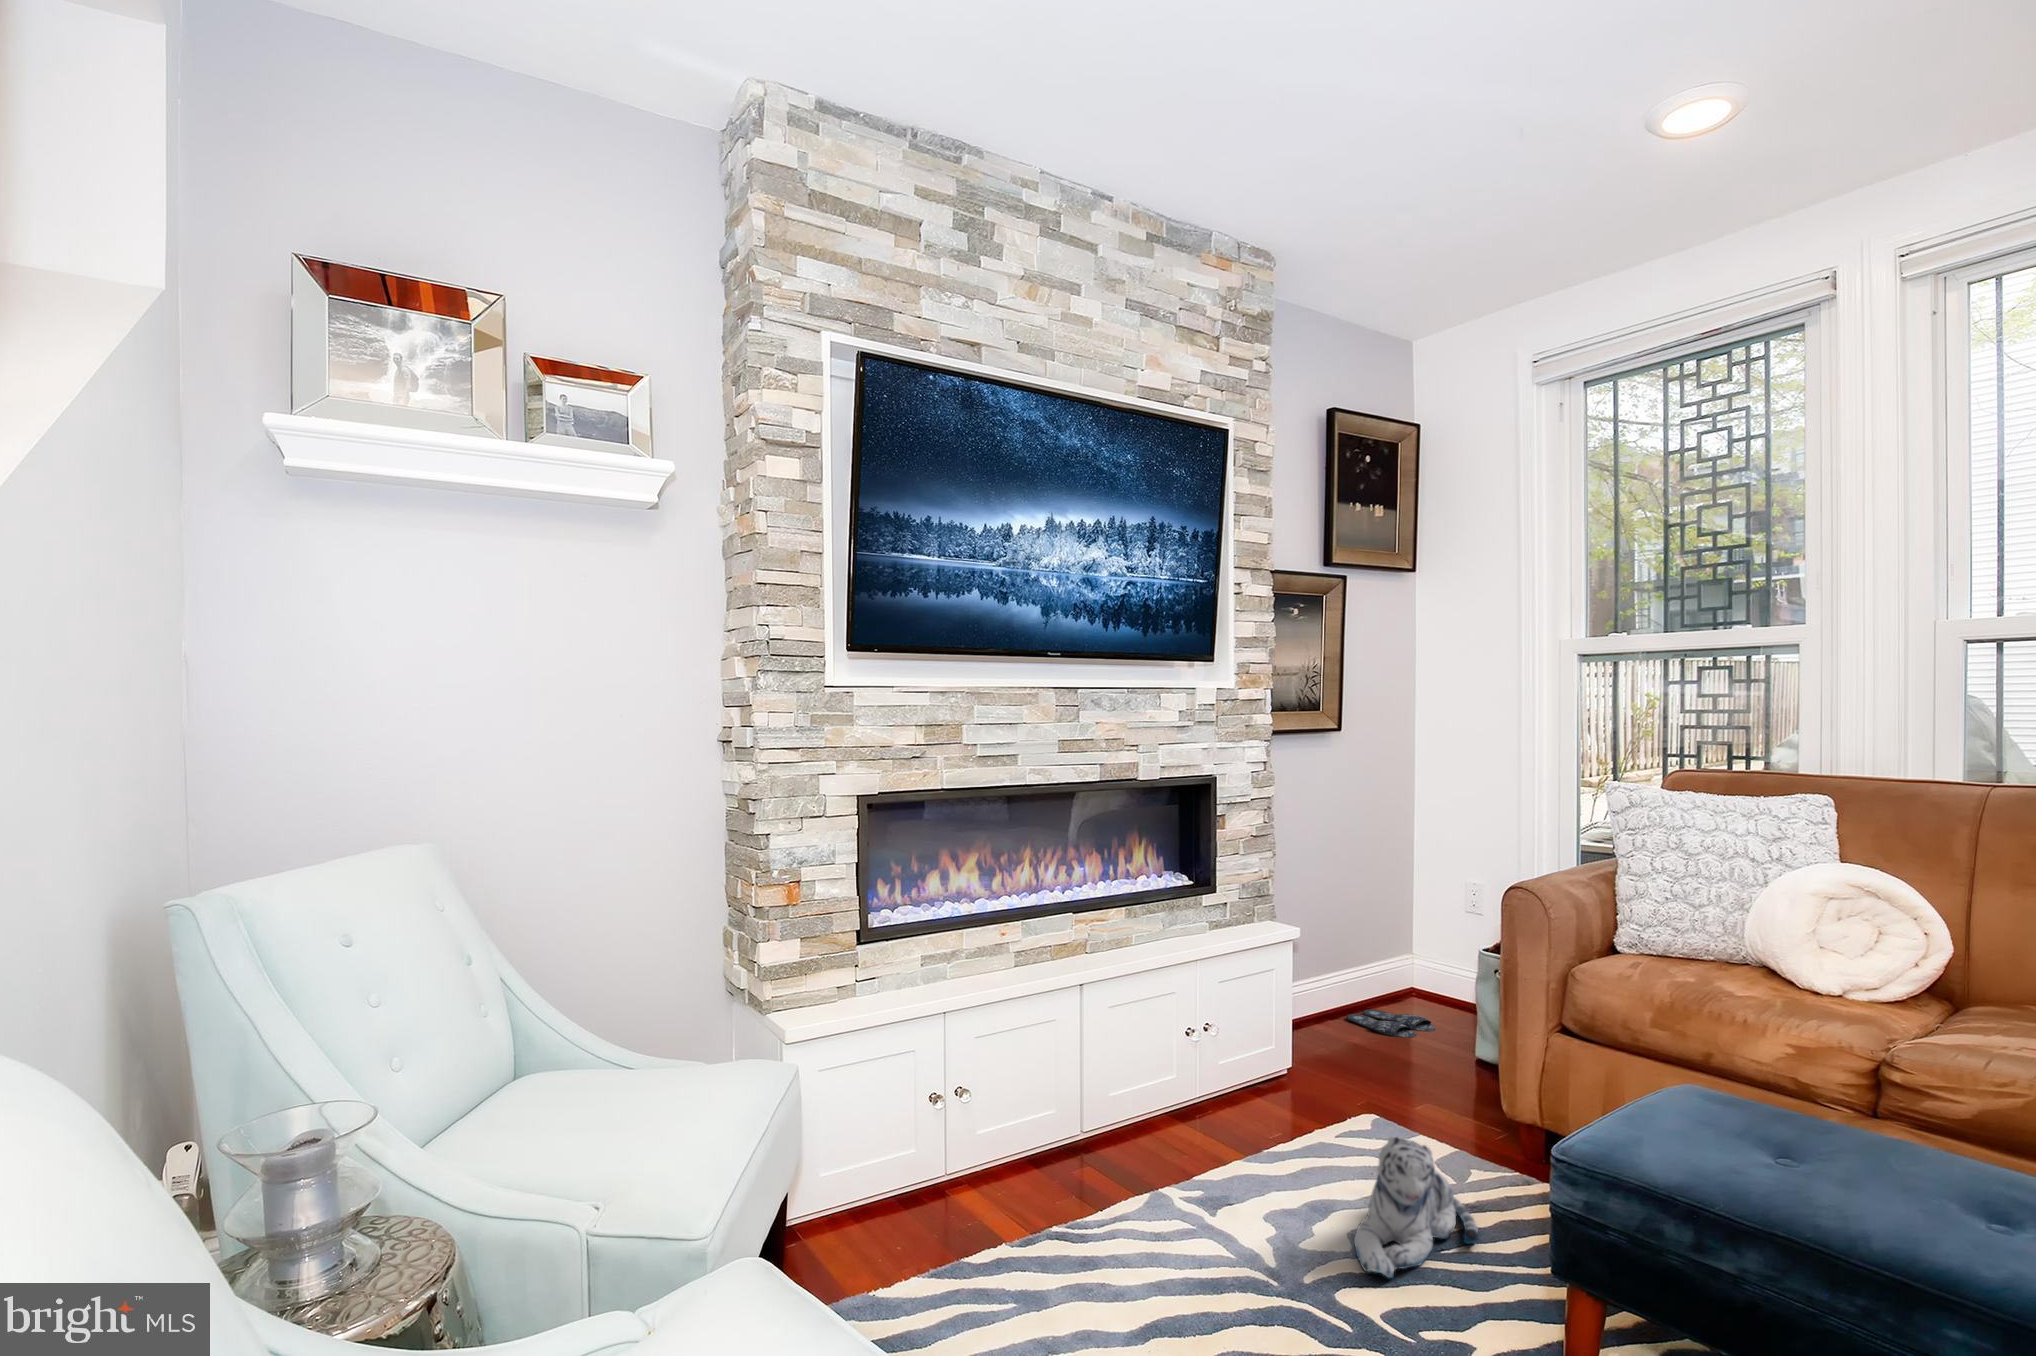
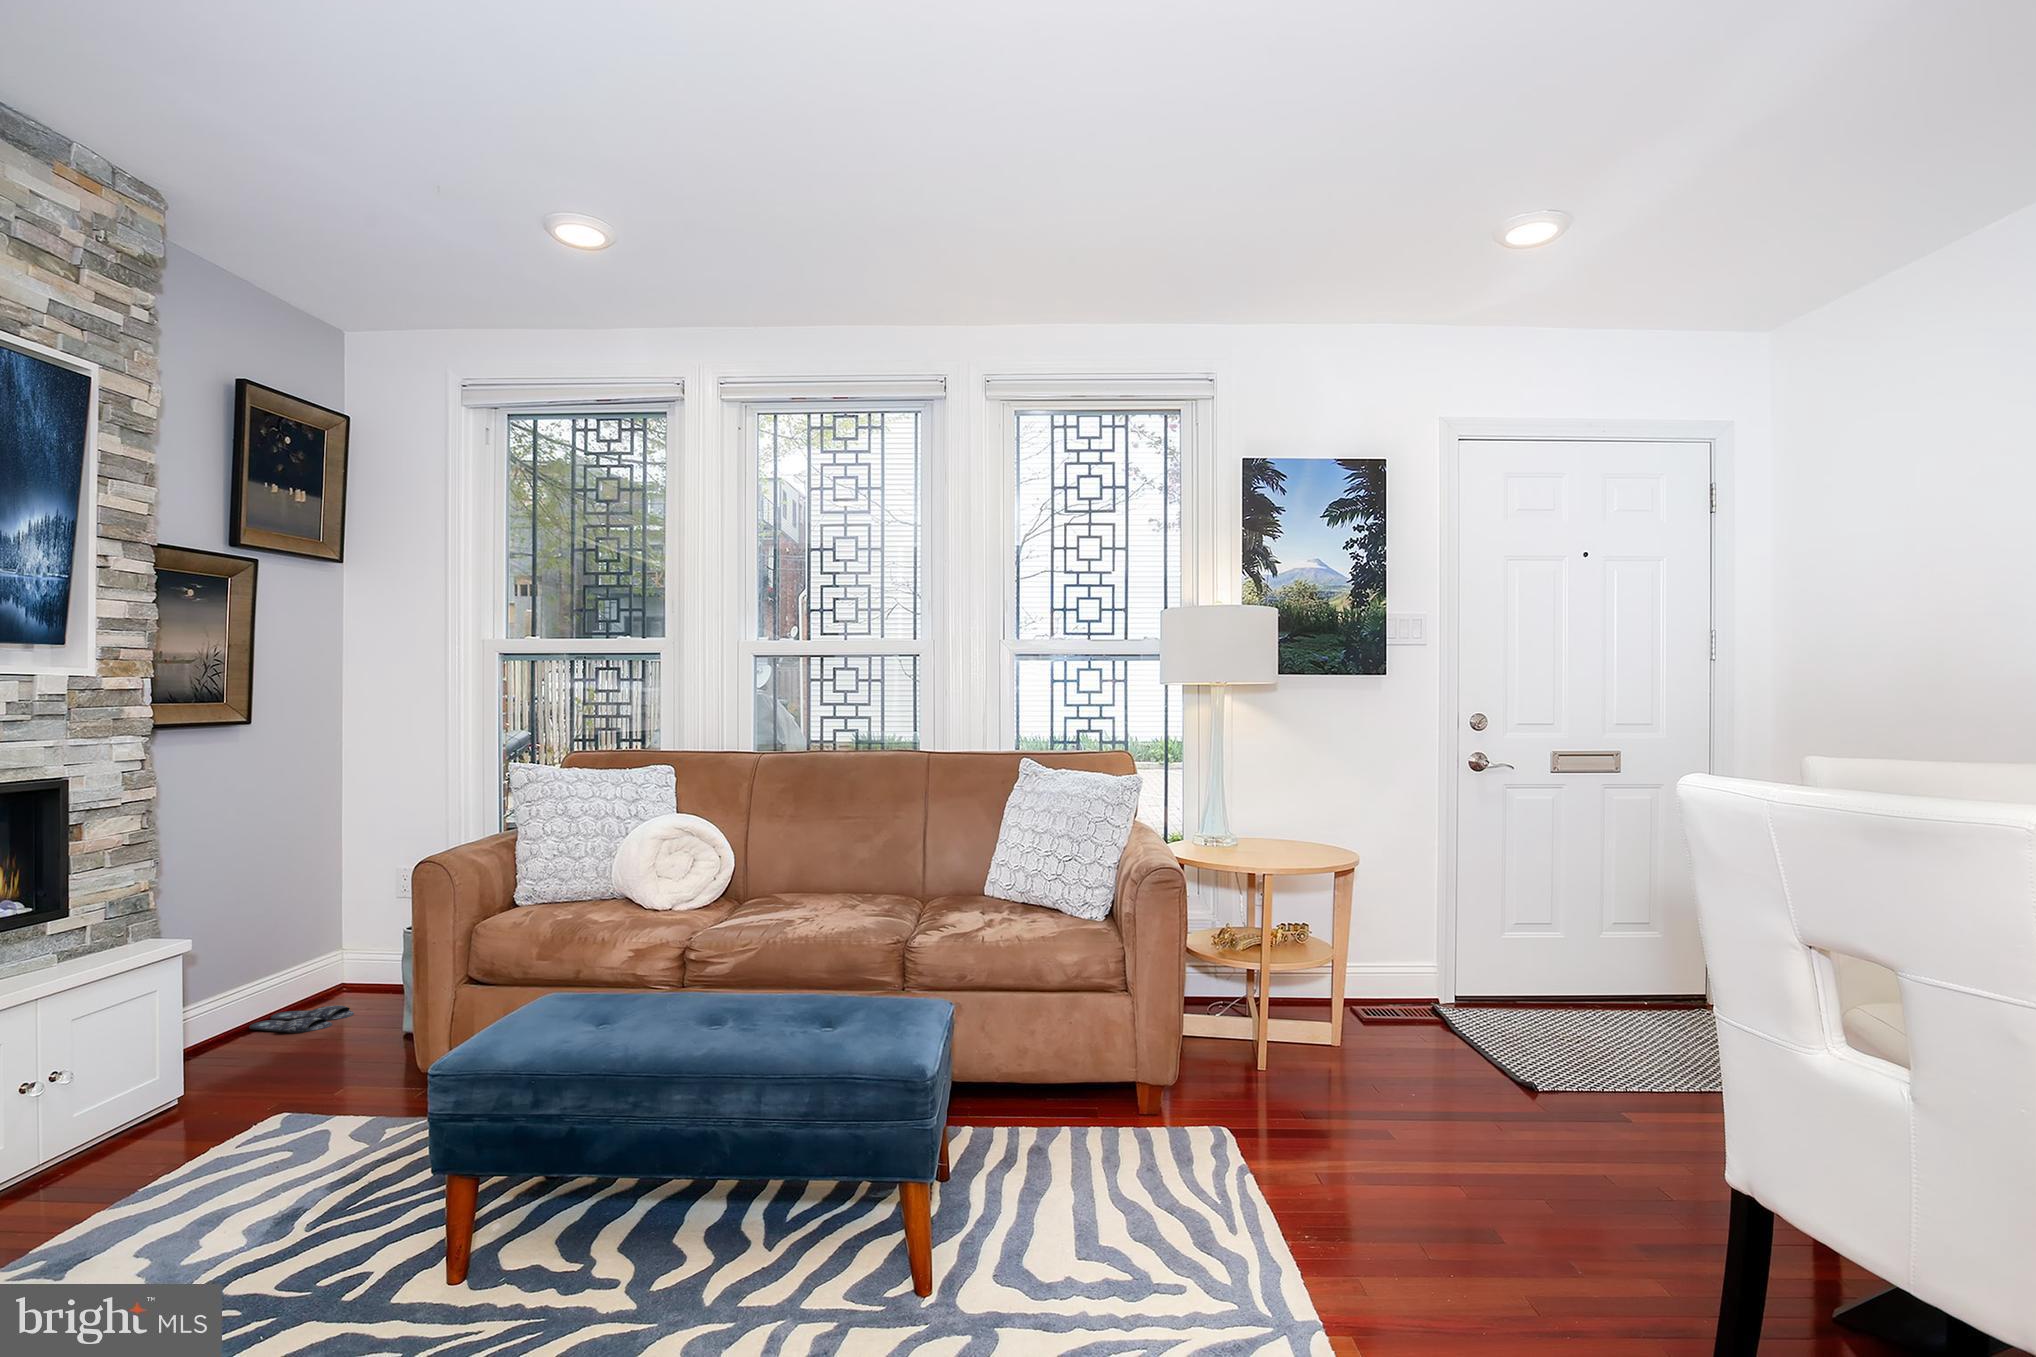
plush toy: present [1354,1136,1478,1278] -> none [239,1112,376,1253]

